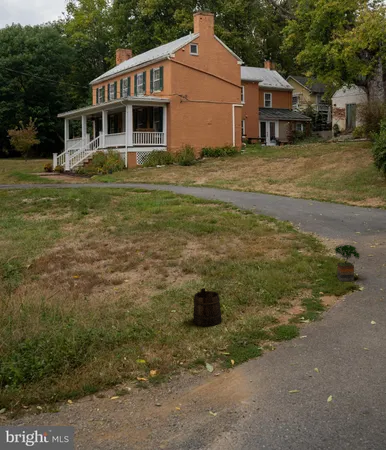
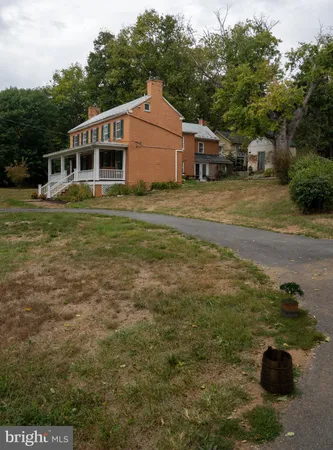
bucket: present [193,288,222,326] -> present [260,346,294,394]

